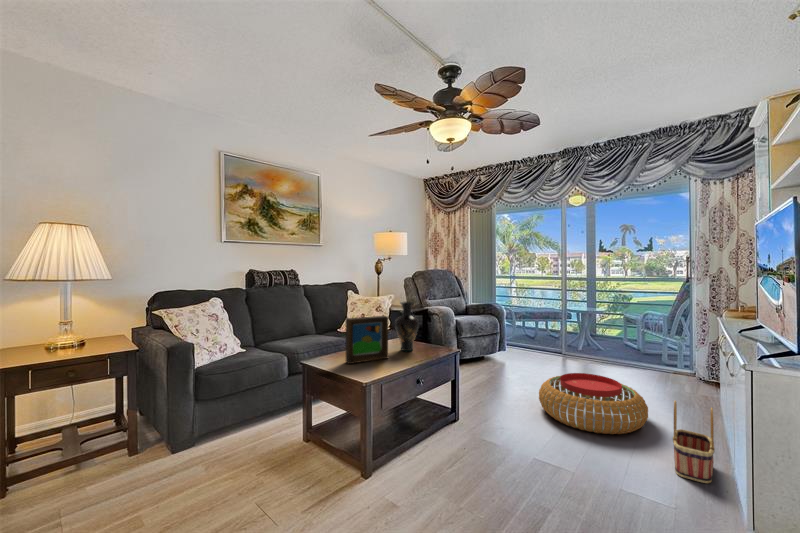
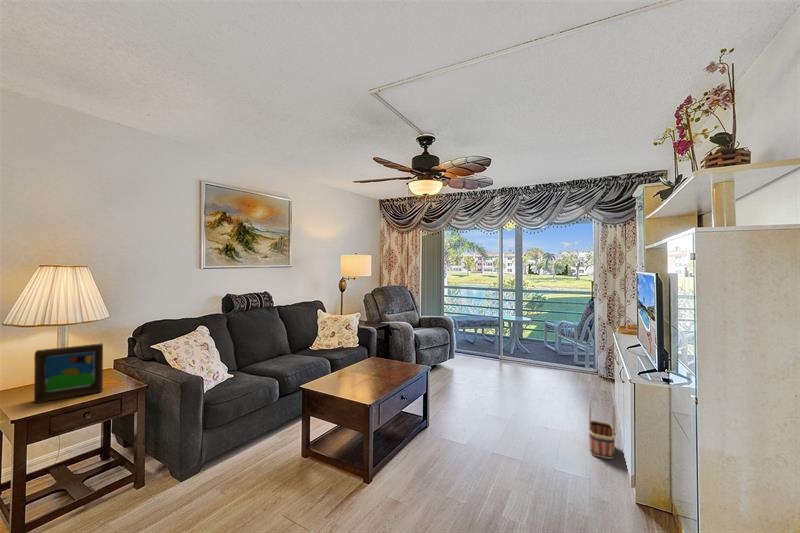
vase: present [395,302,419,351] -> none [376,327,397,370]
picture frame: present [346,316,388,364] -> present [34,343,103,403]
pouf: present [539,373,648,434] -> none [489,378,569,427]

